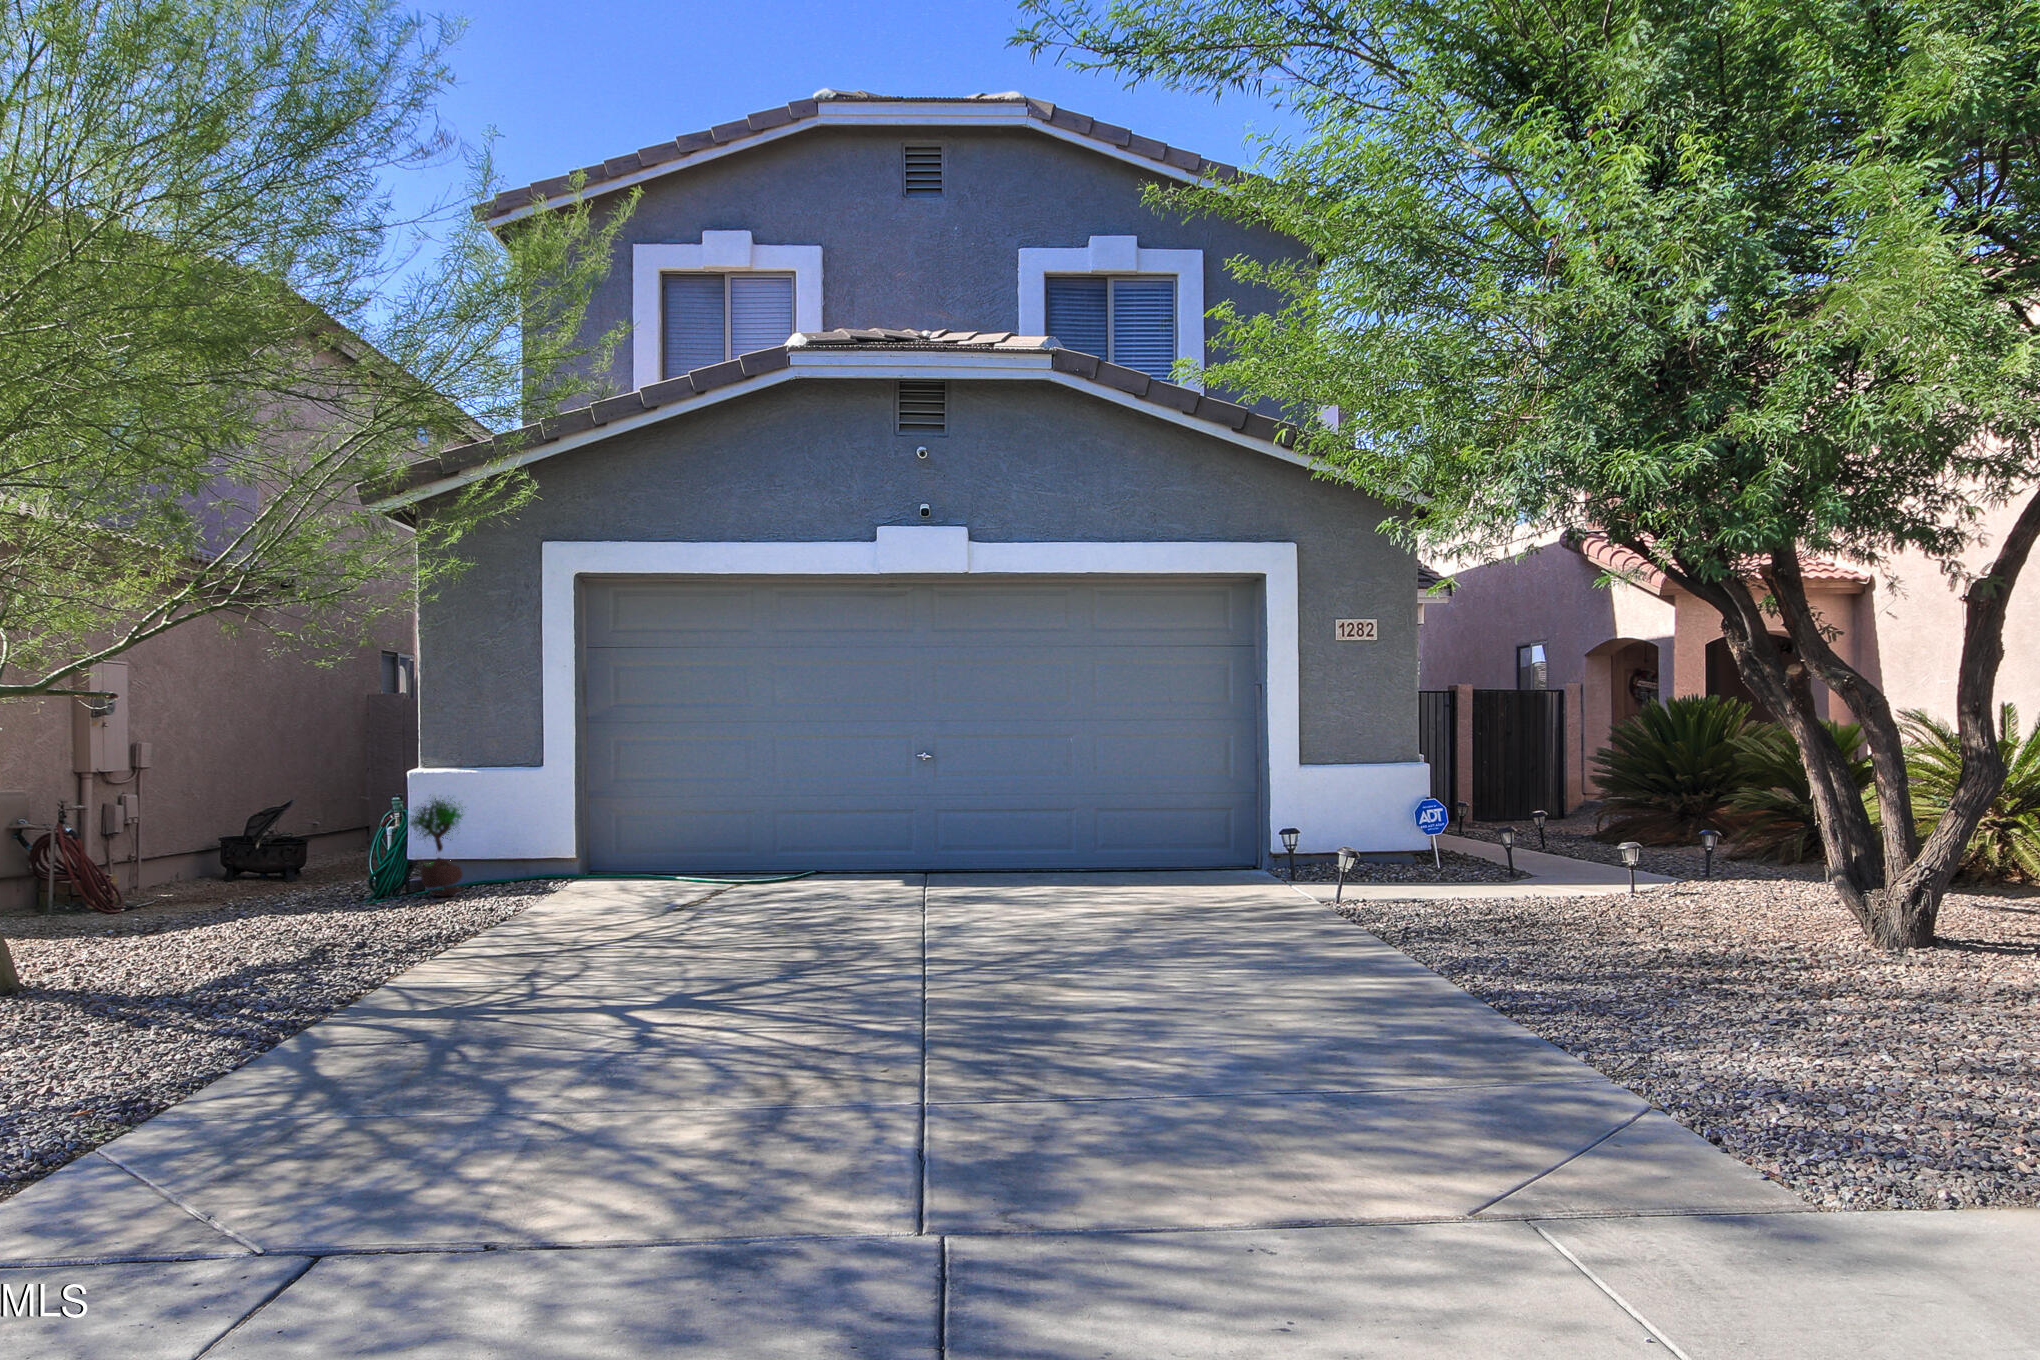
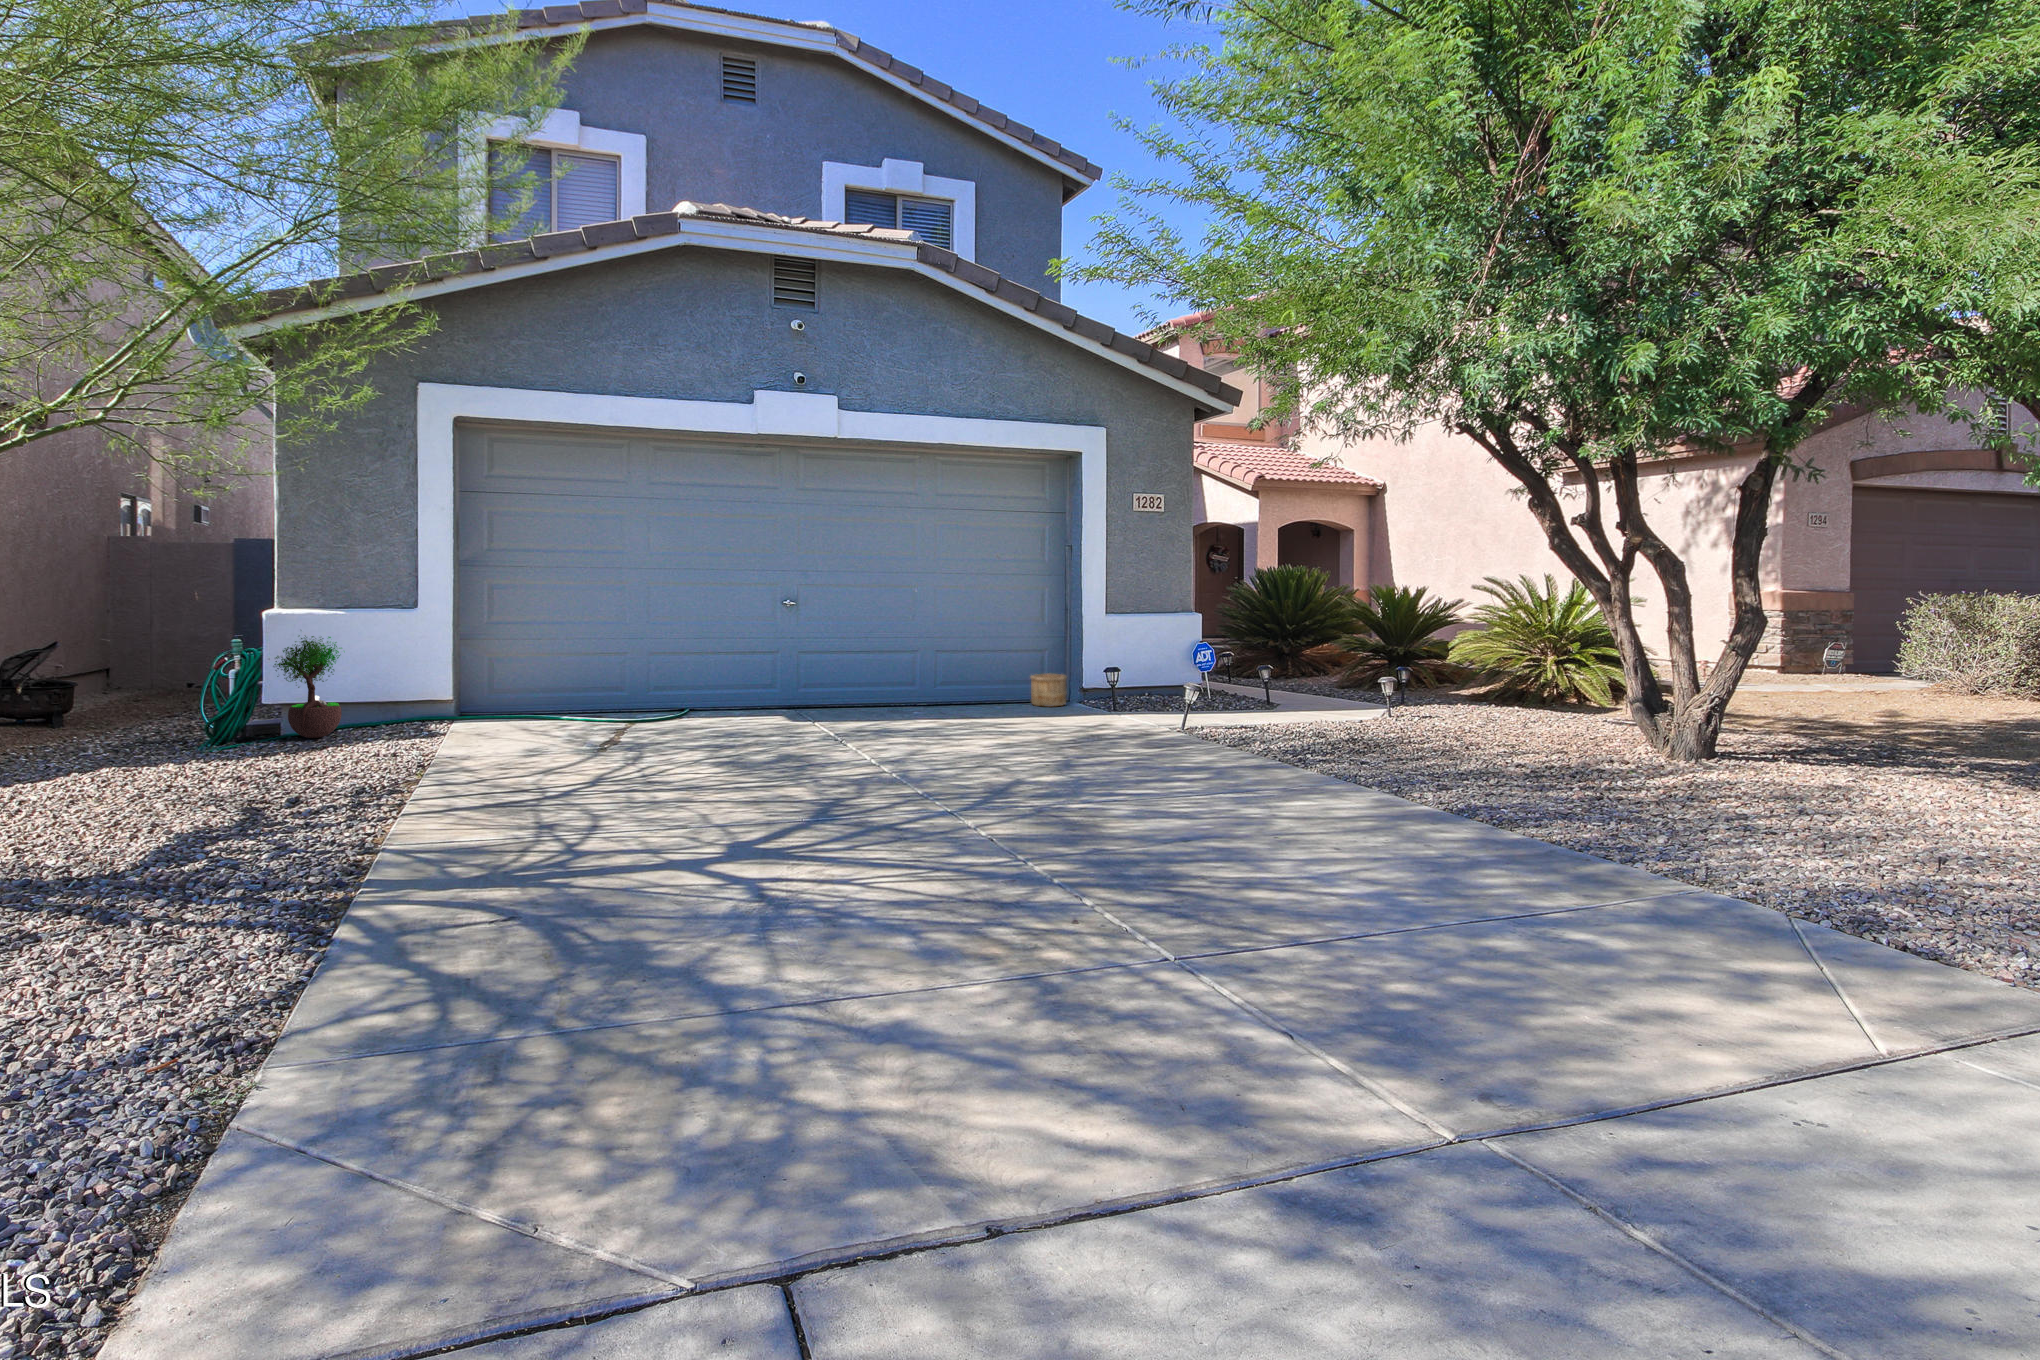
wooden bucket: none [1211,836,1256,875] -> present [1030,674,1067,707]

